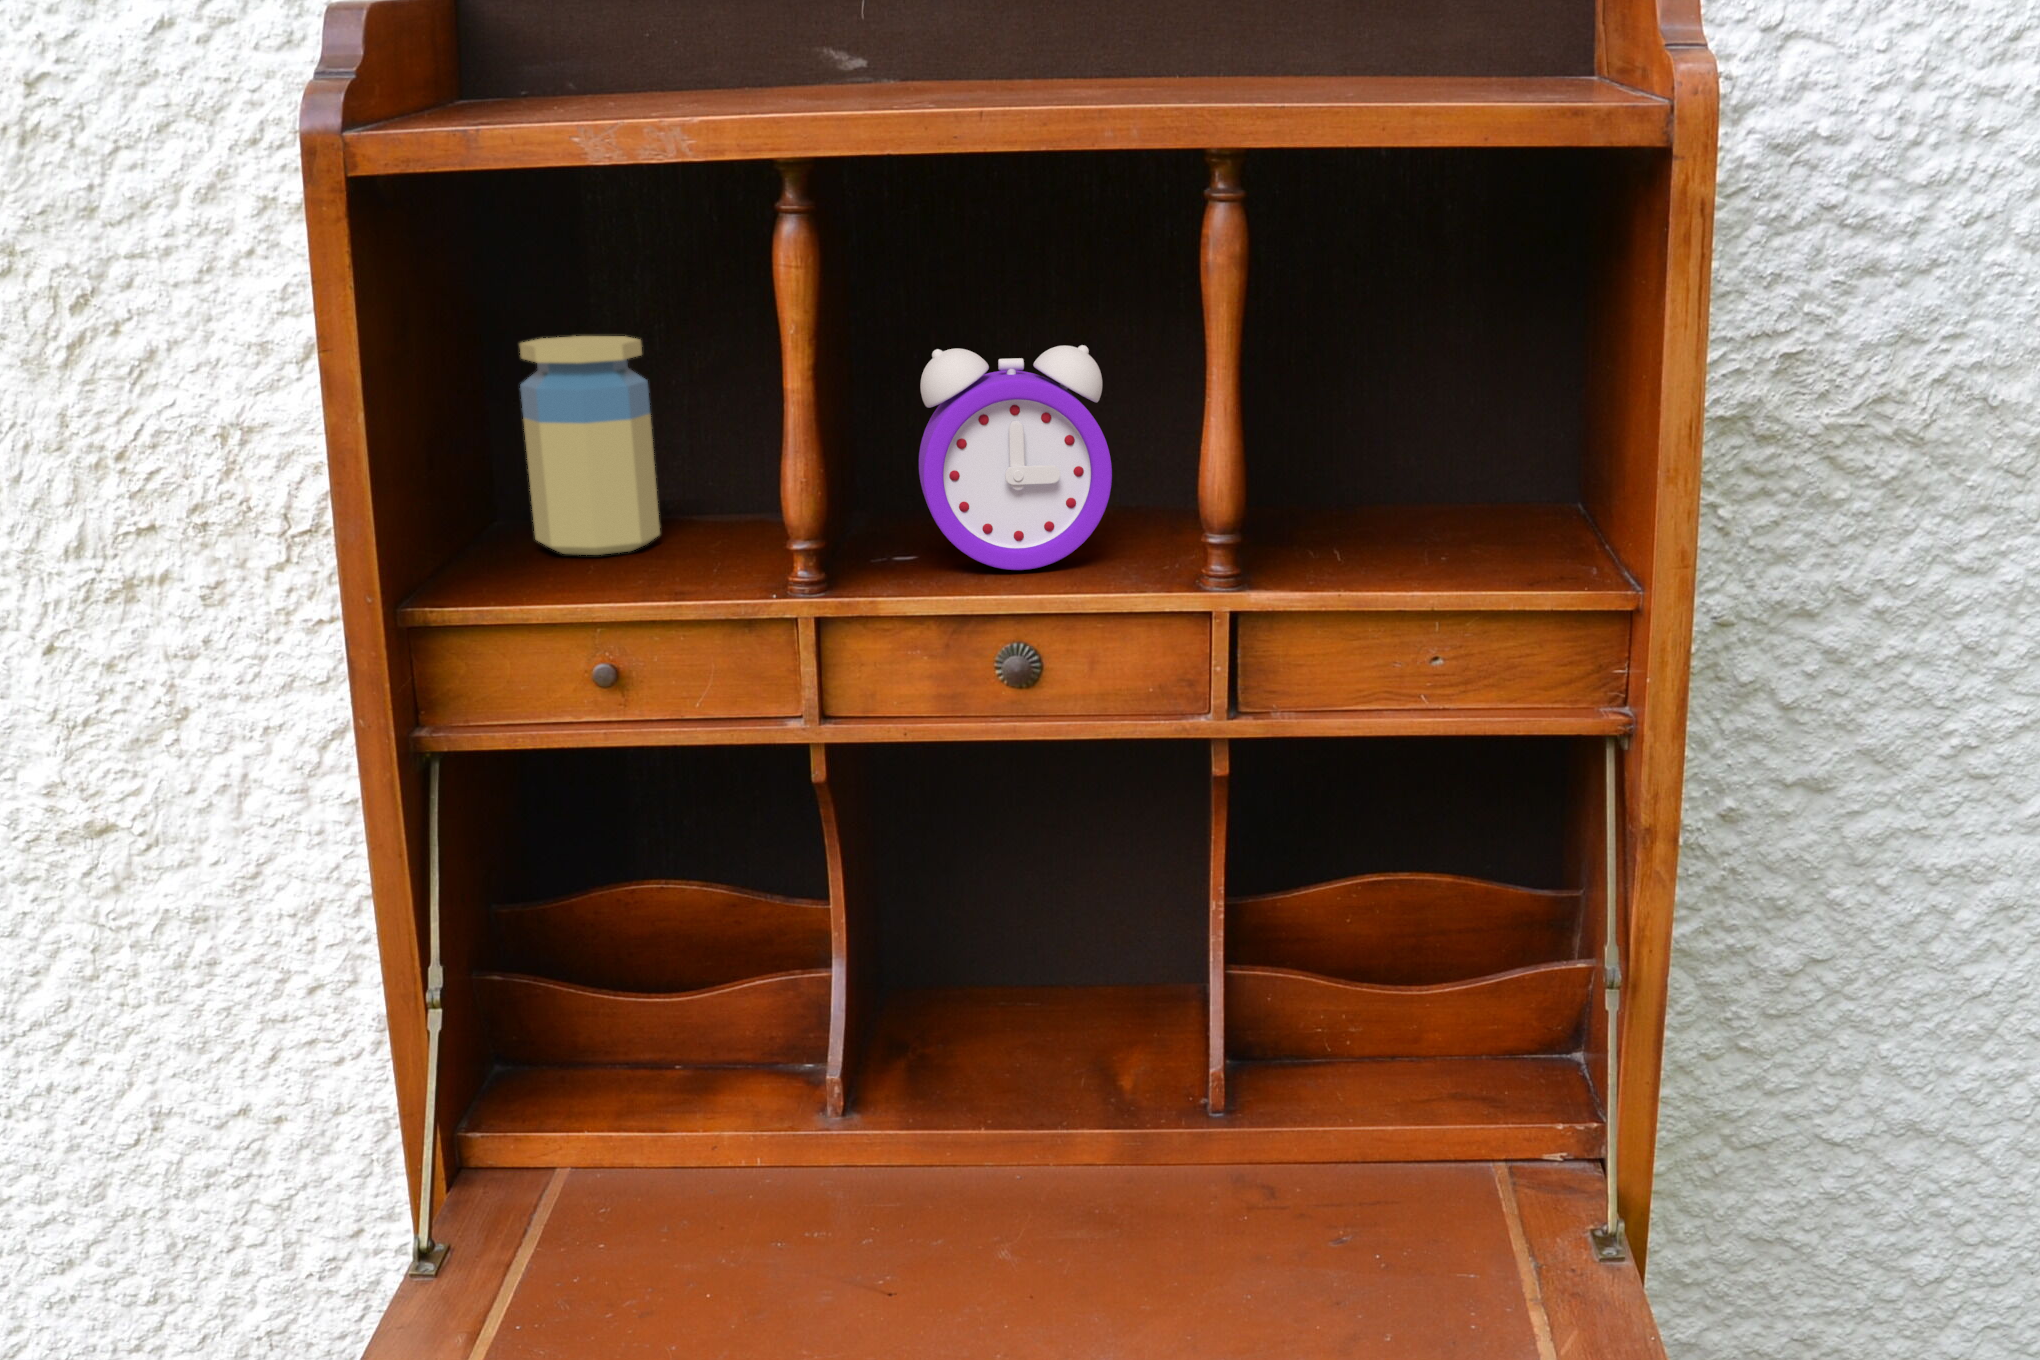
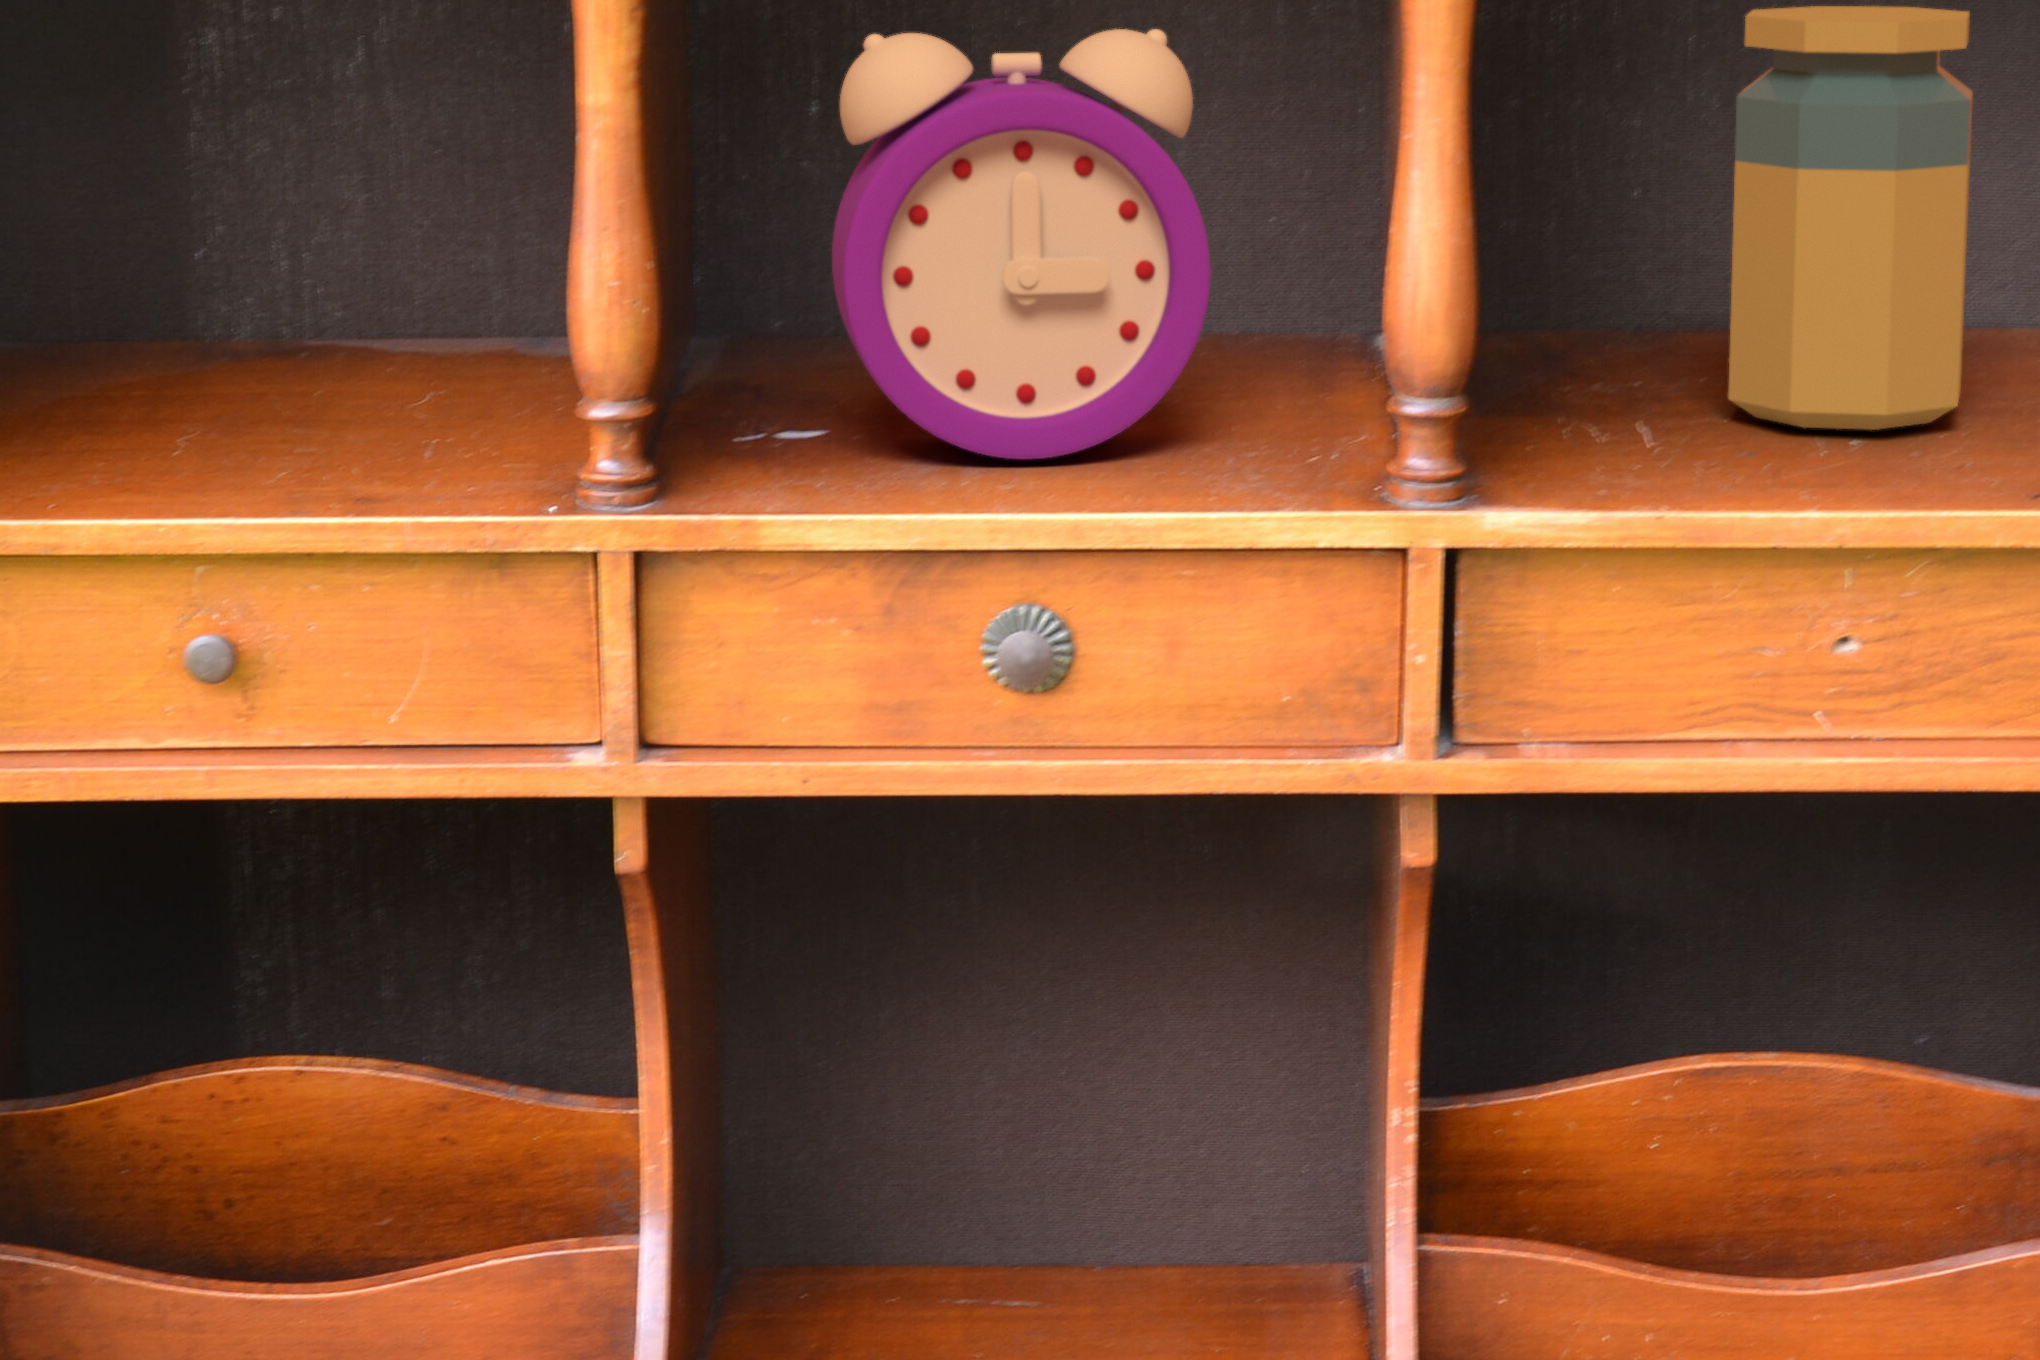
jar: present [520,336,660,555] -> present [1728,6,1973,430]

